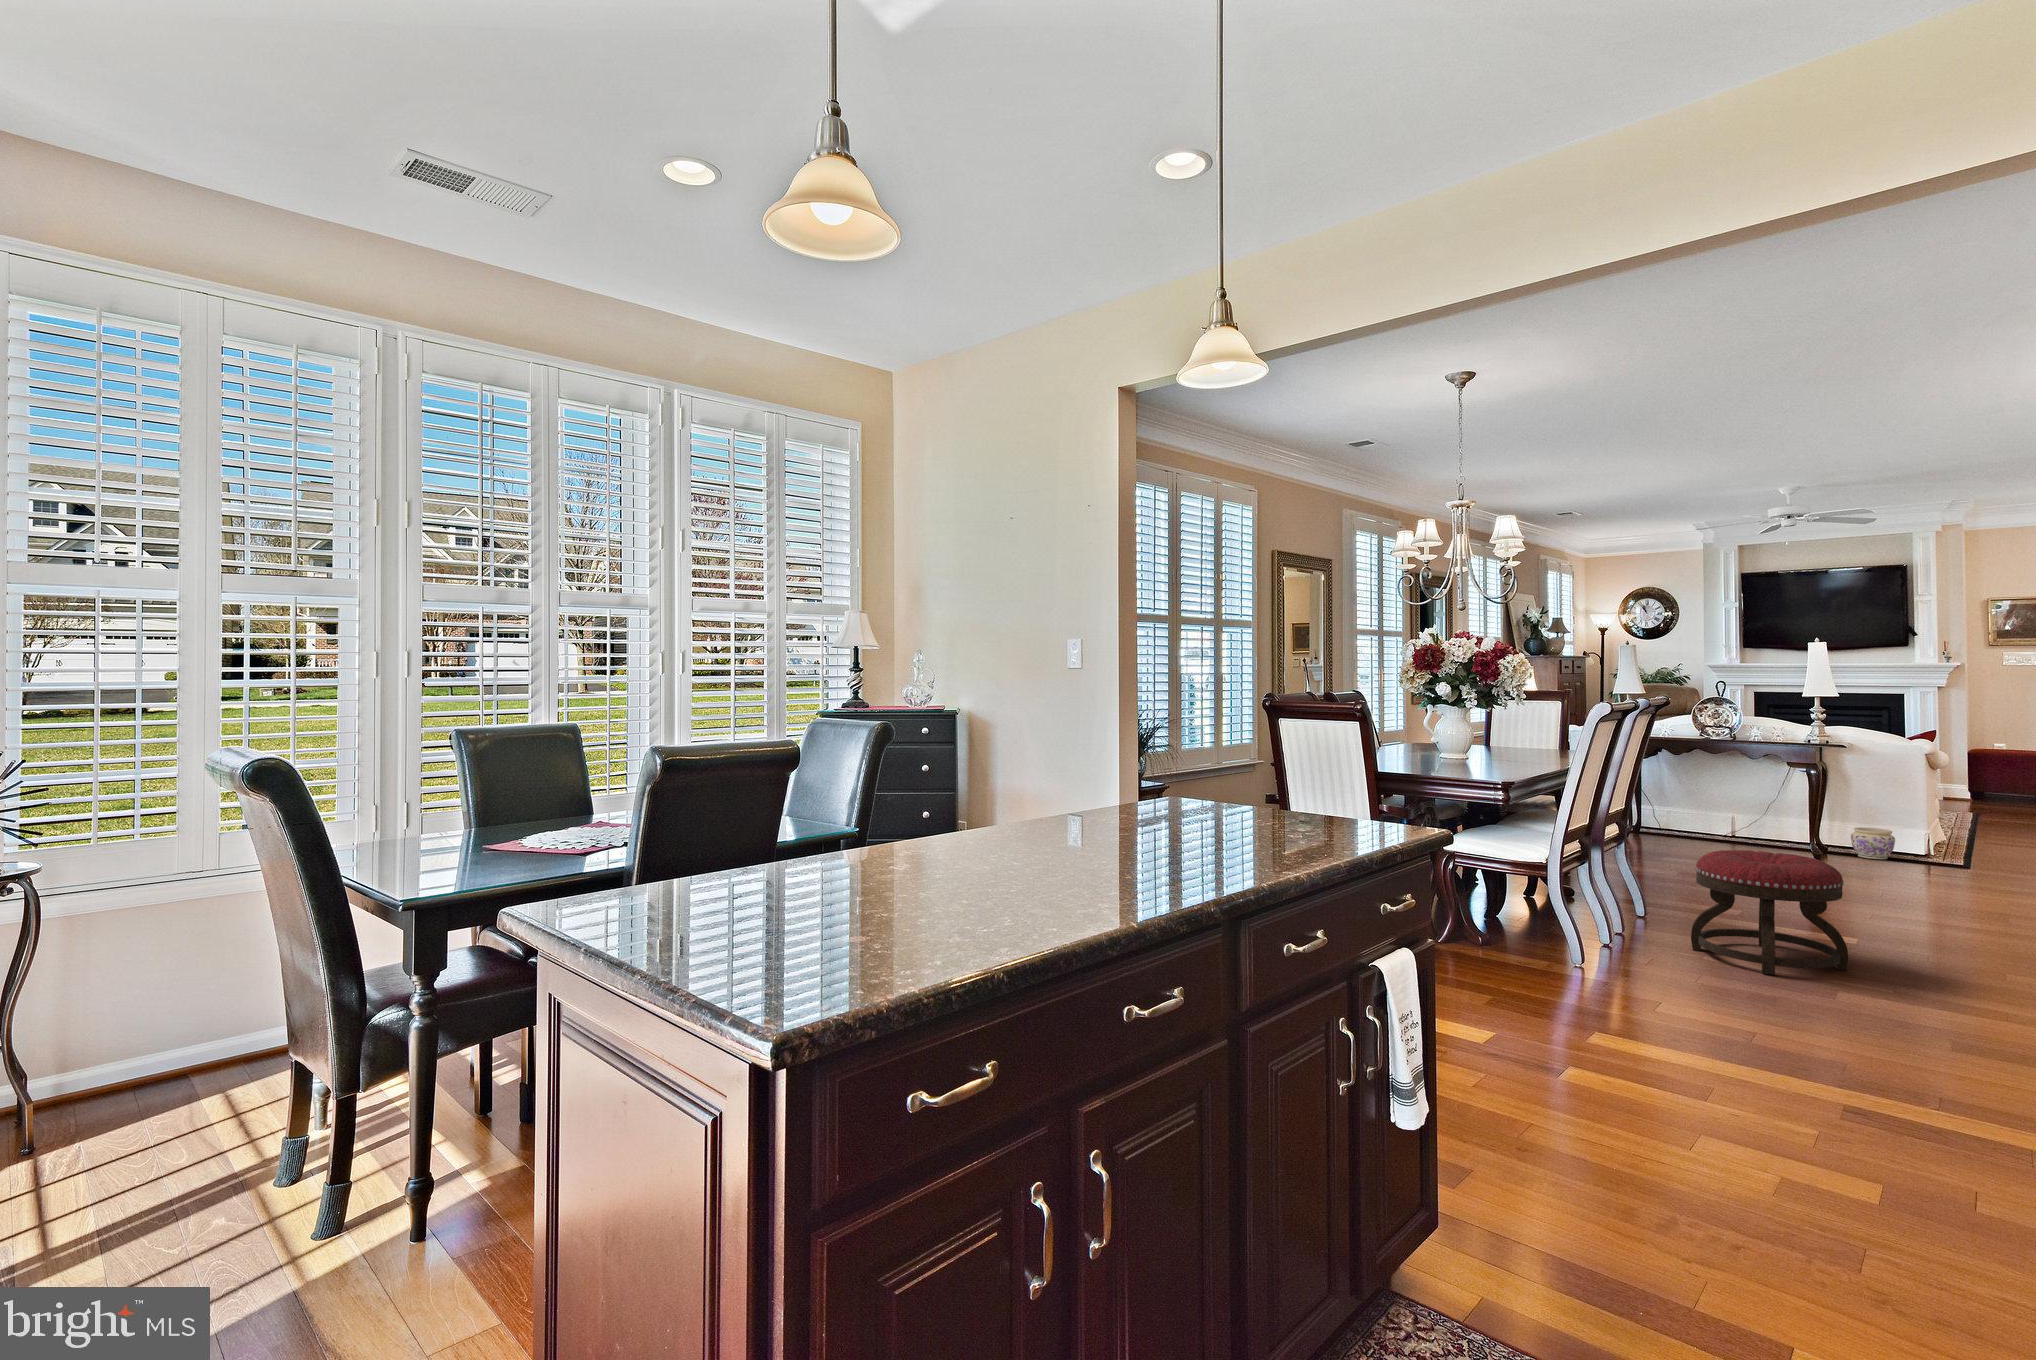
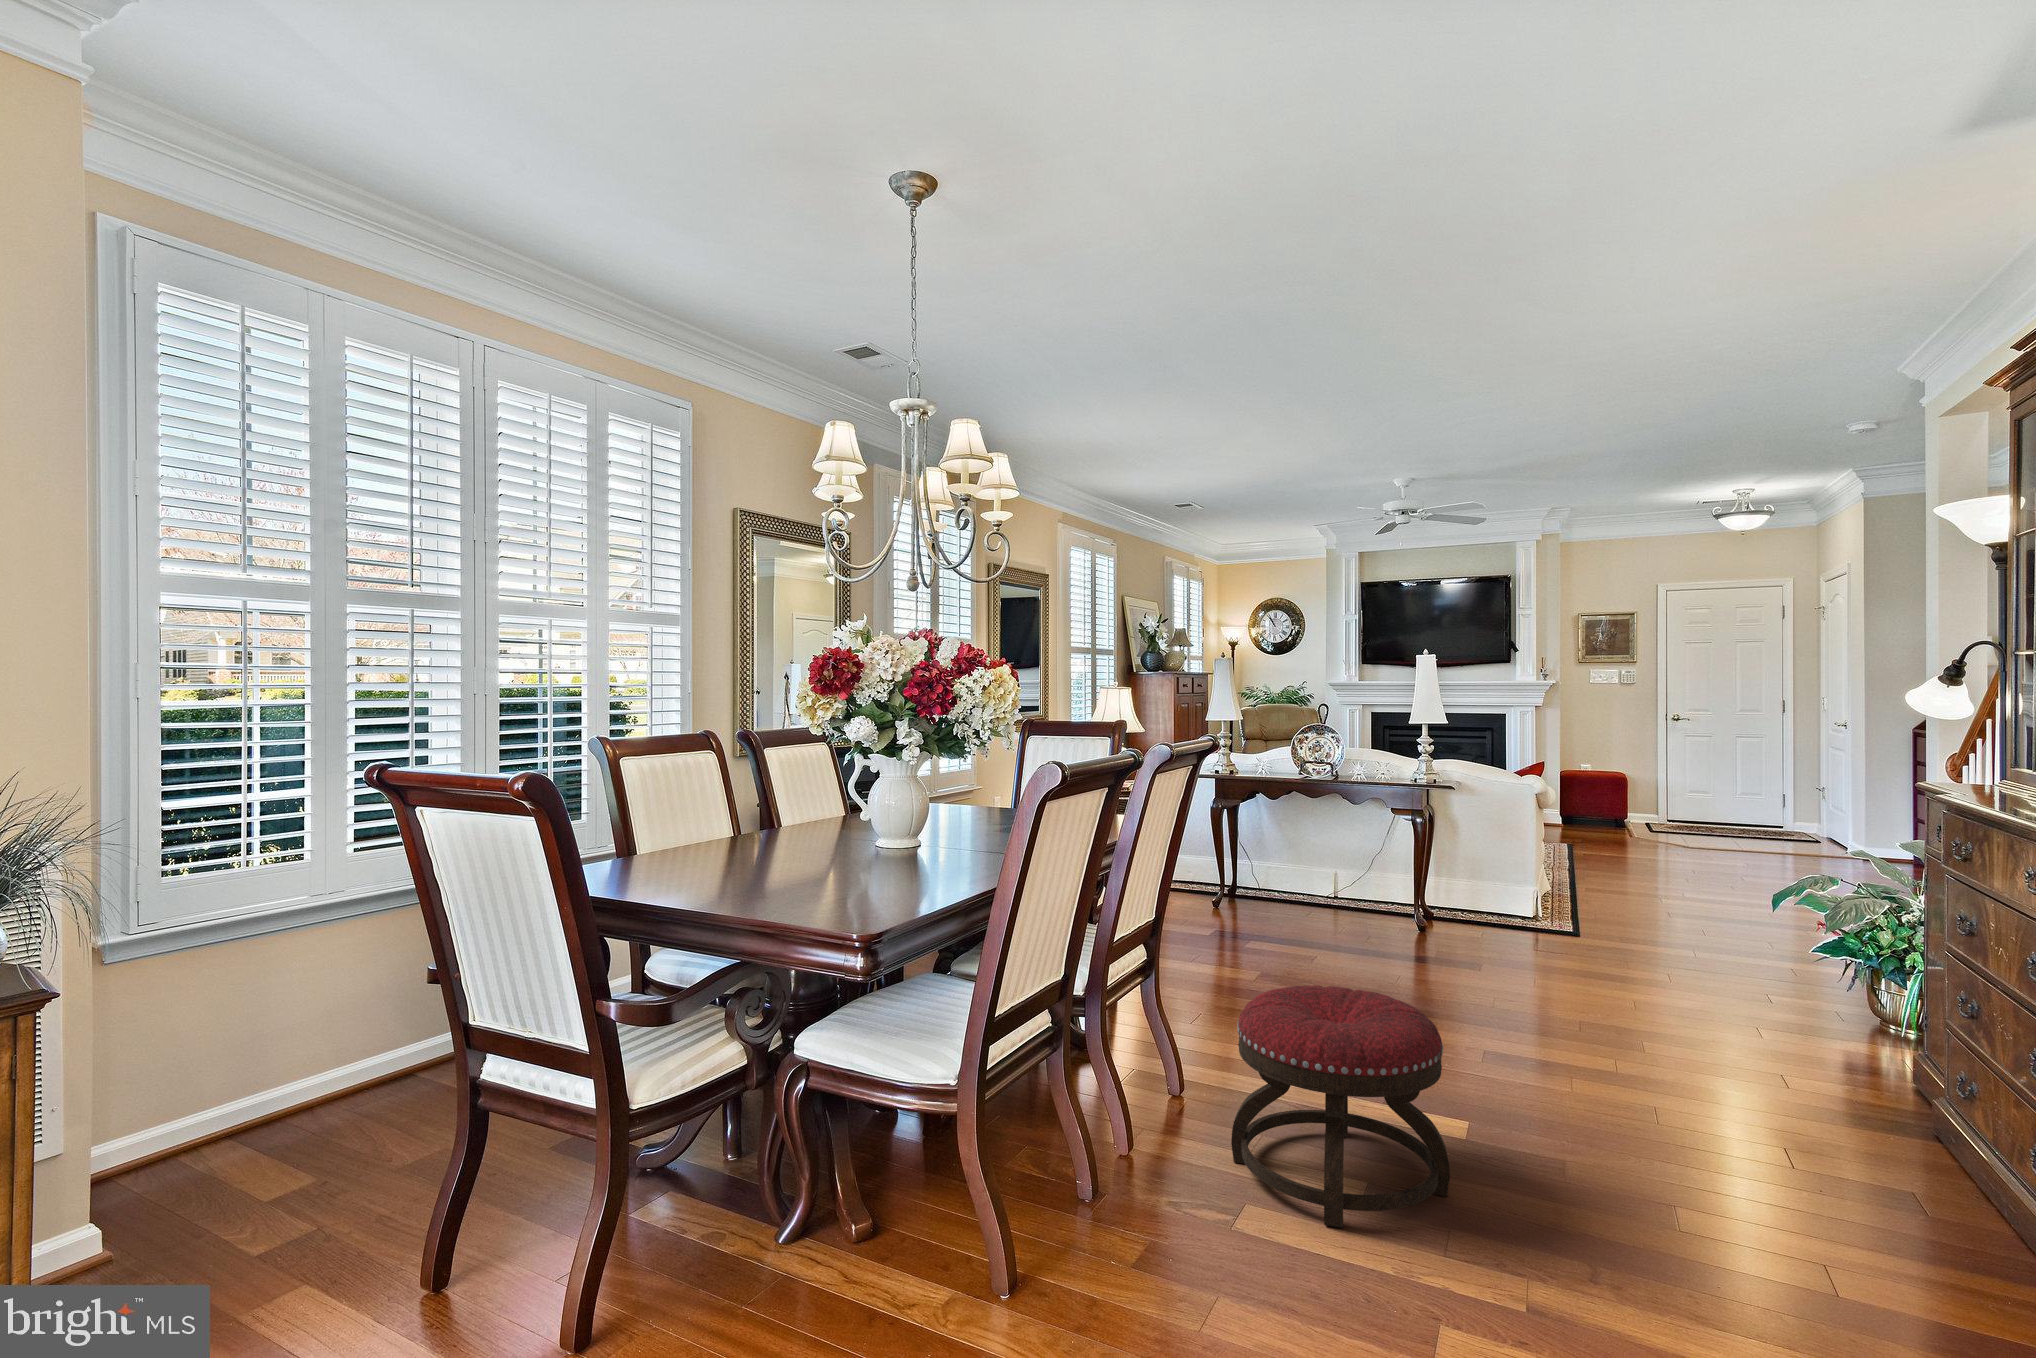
planter: present [1851,827,1895,860] -> none [1458,885,1504,926]

